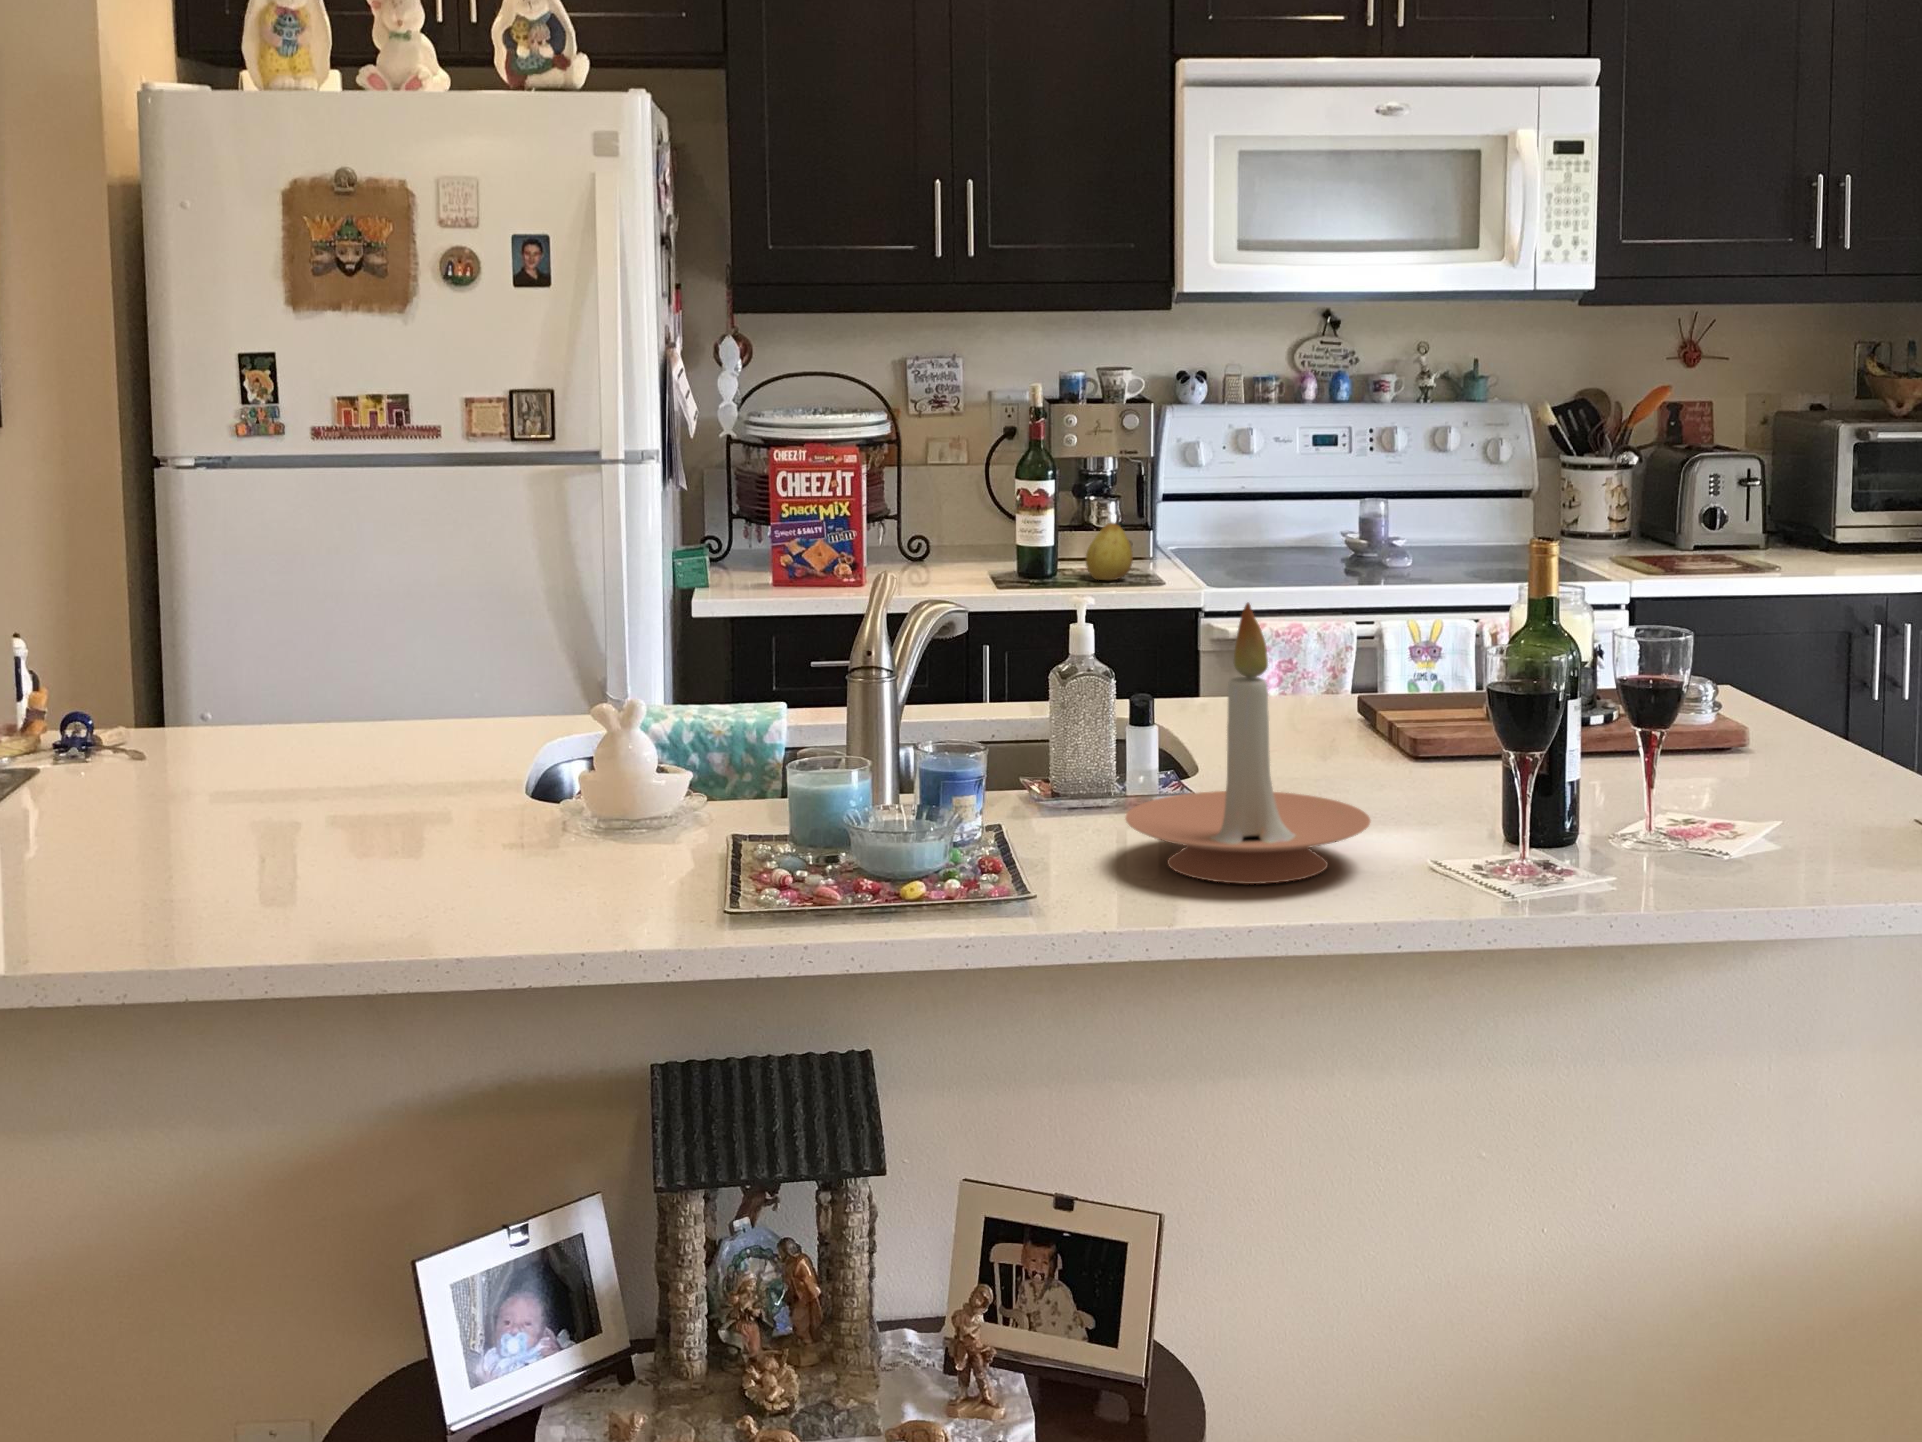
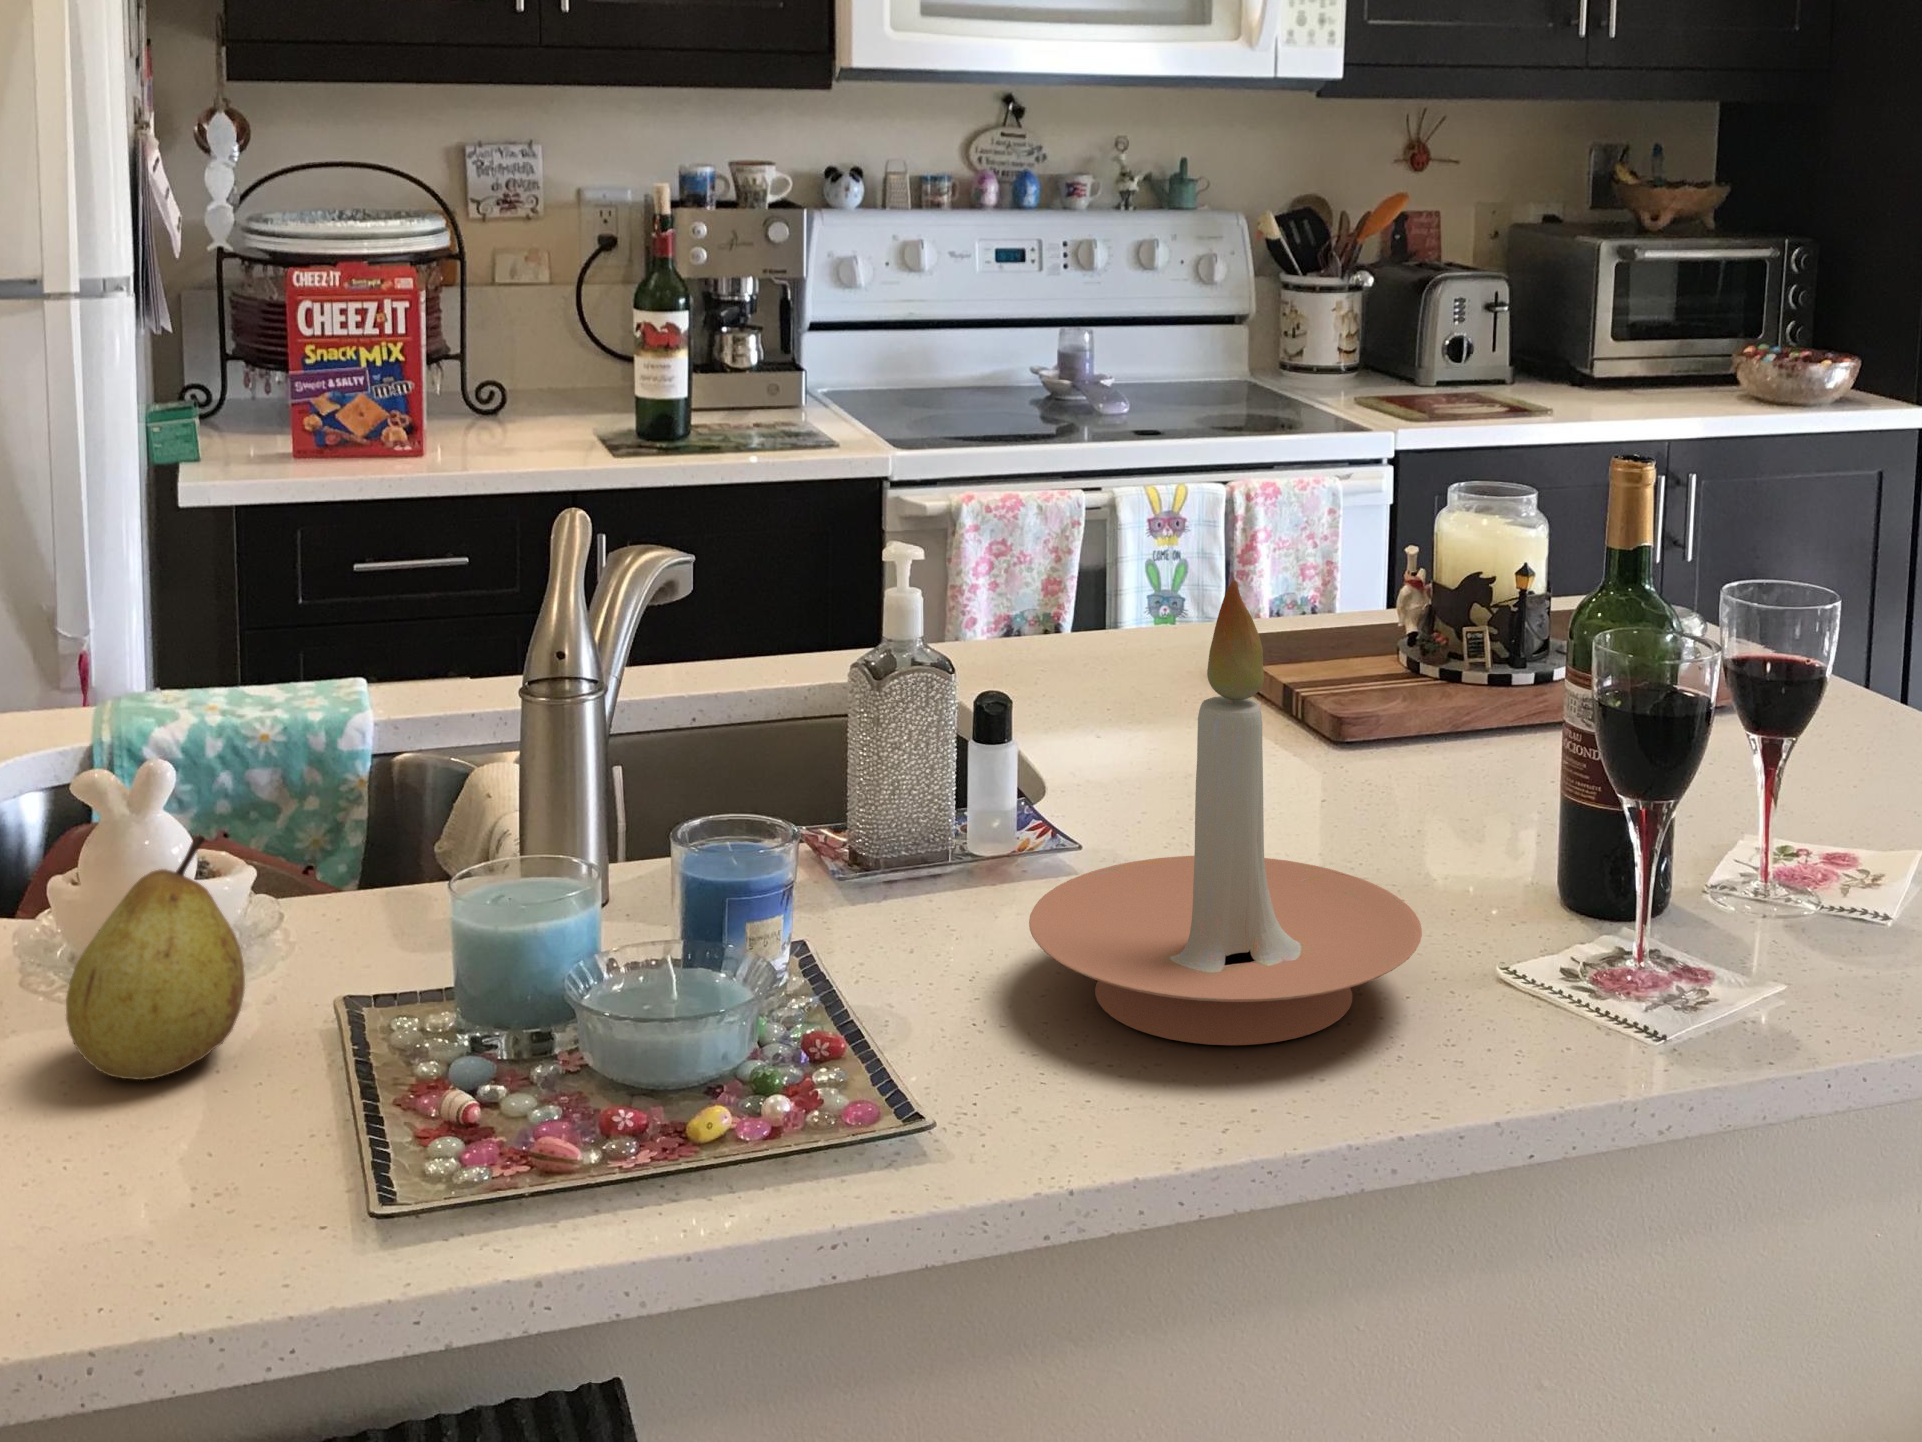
fruit: present [1086,514,1133,580] -> present [66,835,245,1080]

